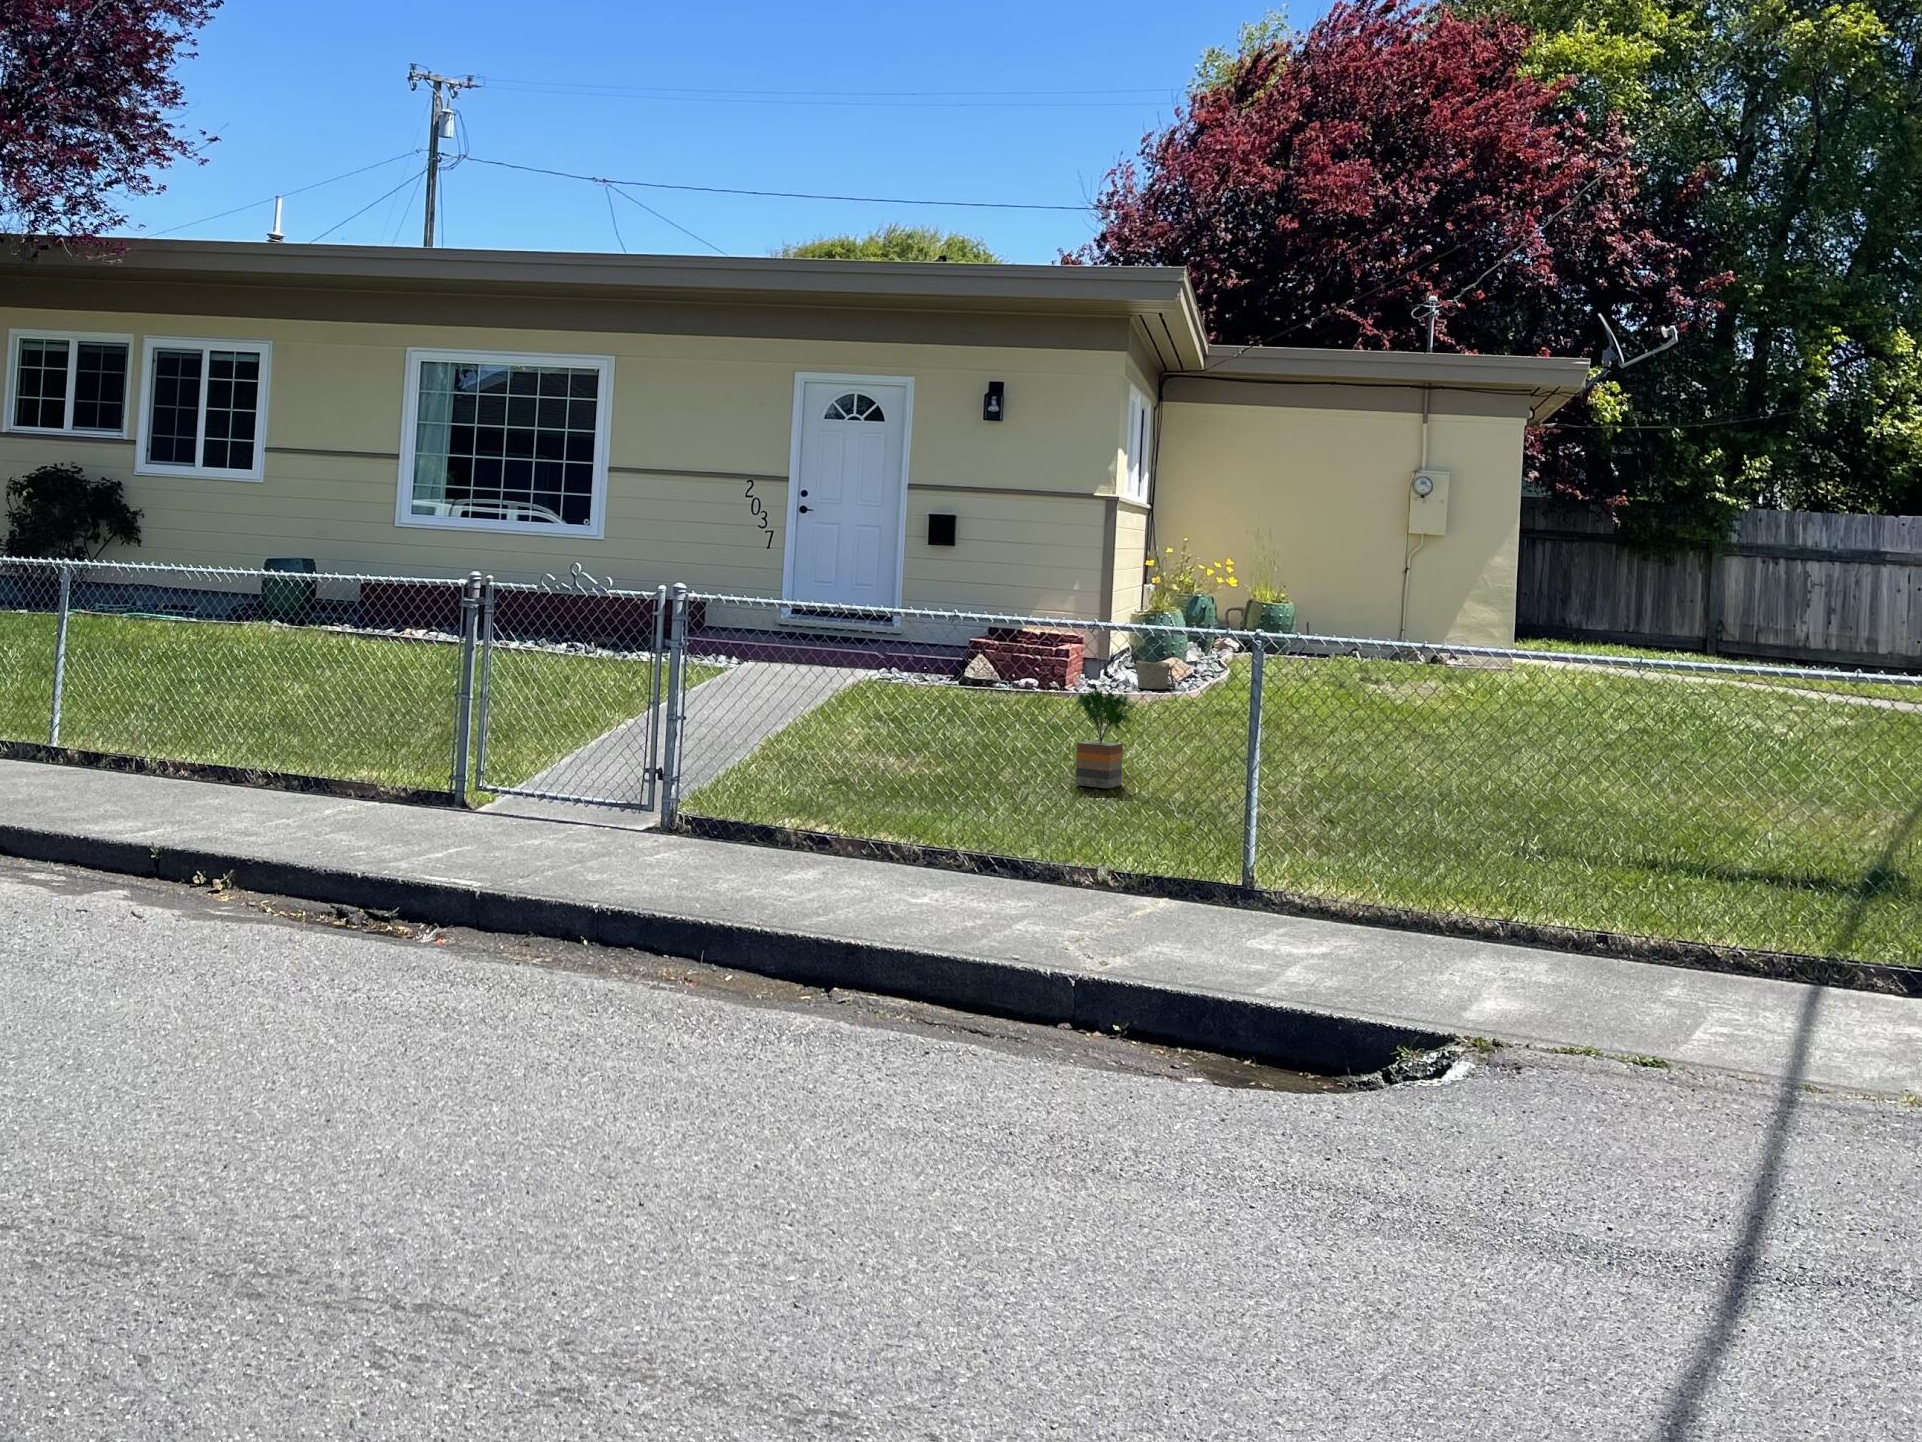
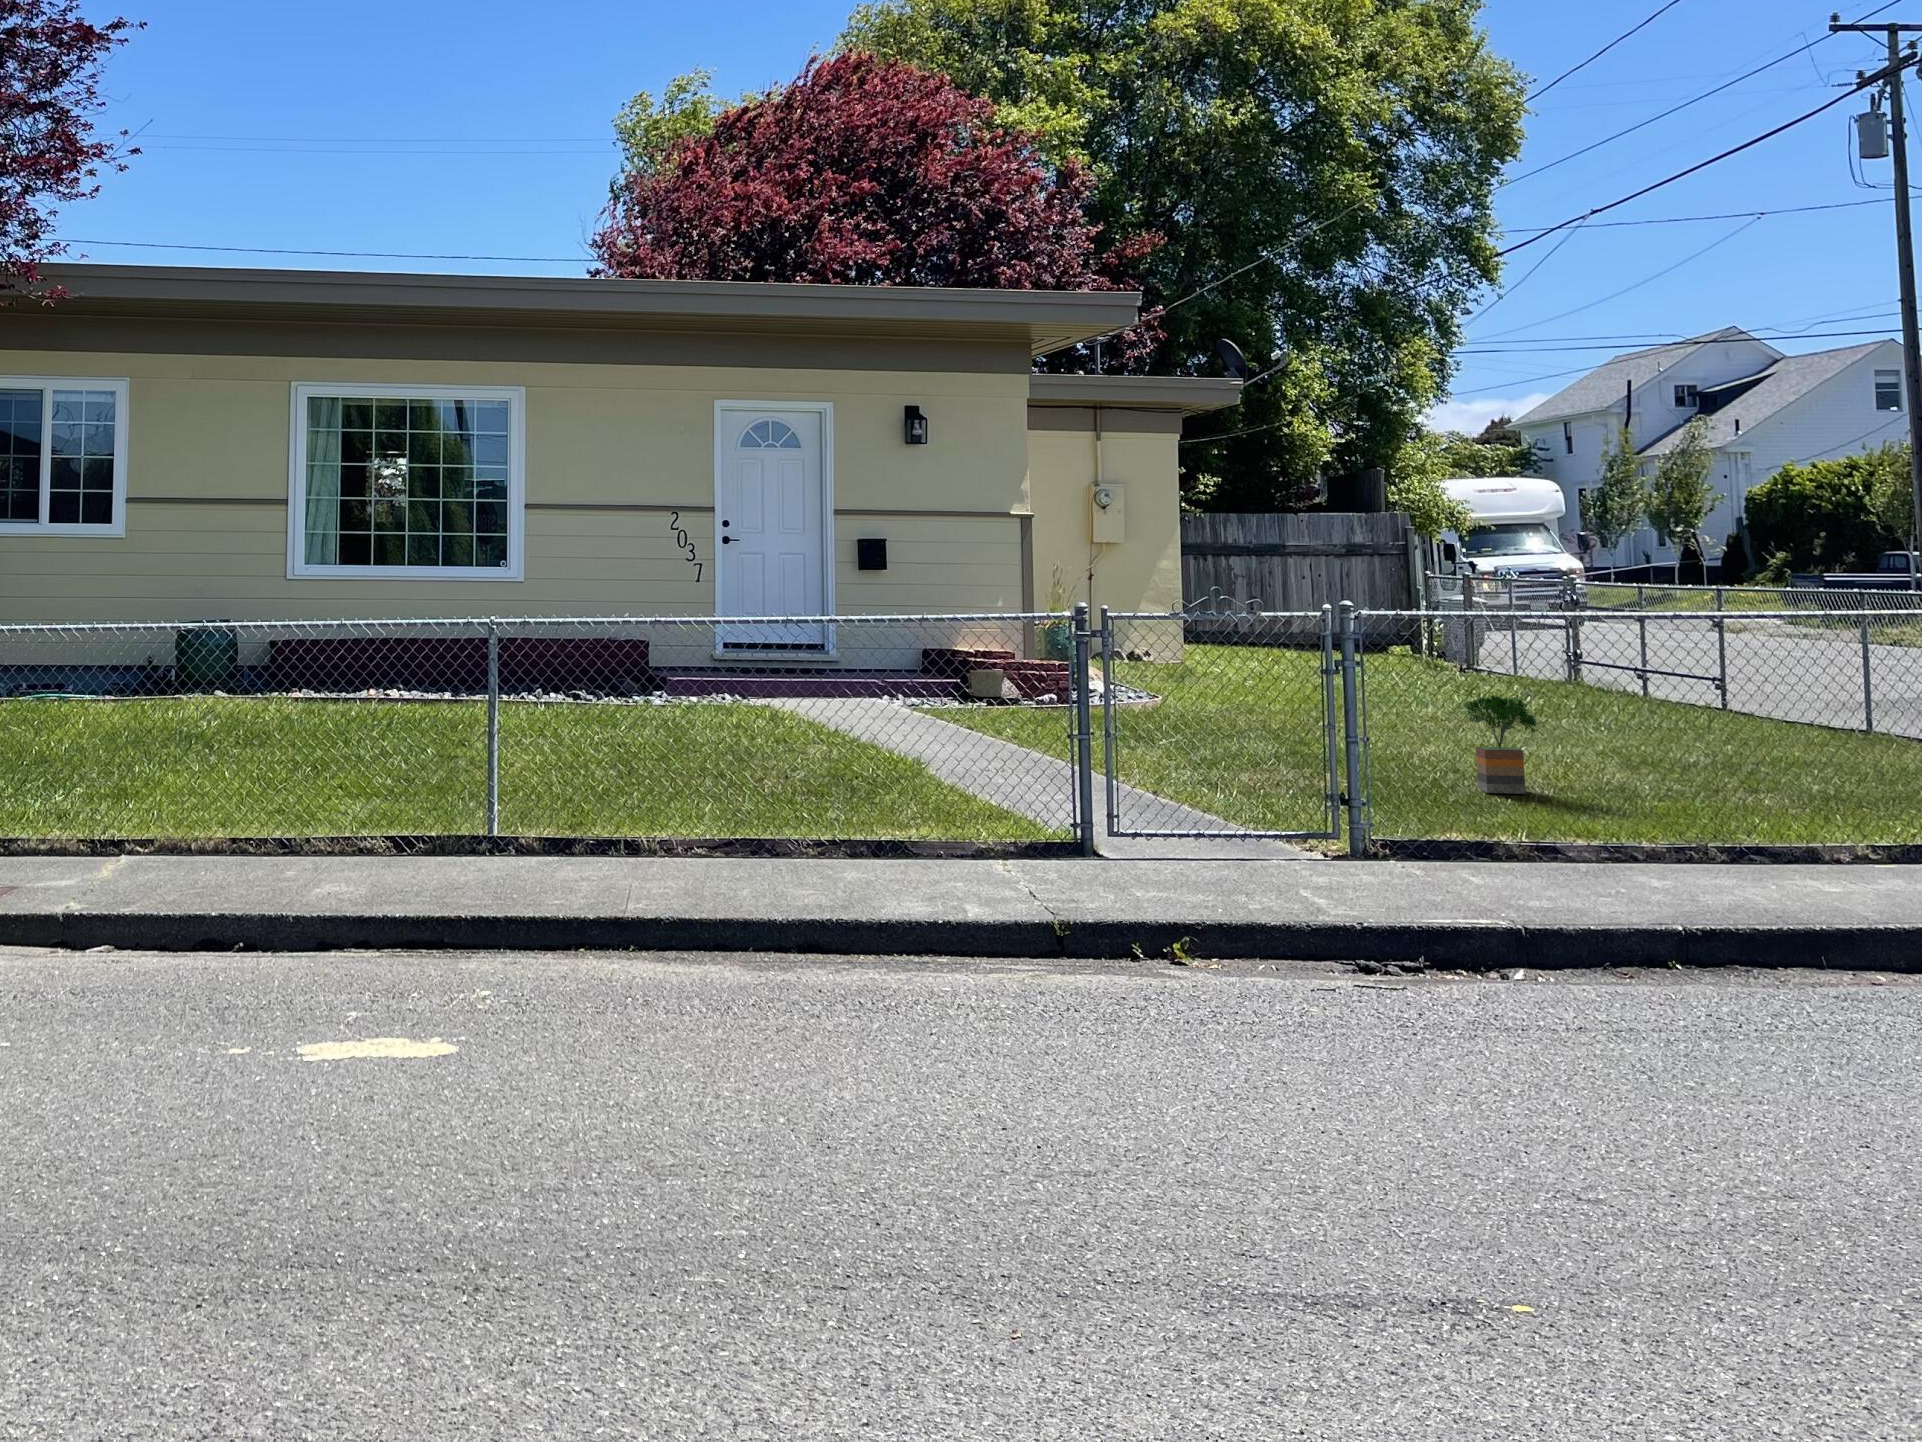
bucket: present [1134,661,1176,689] -> present [967,670,1006,697]

